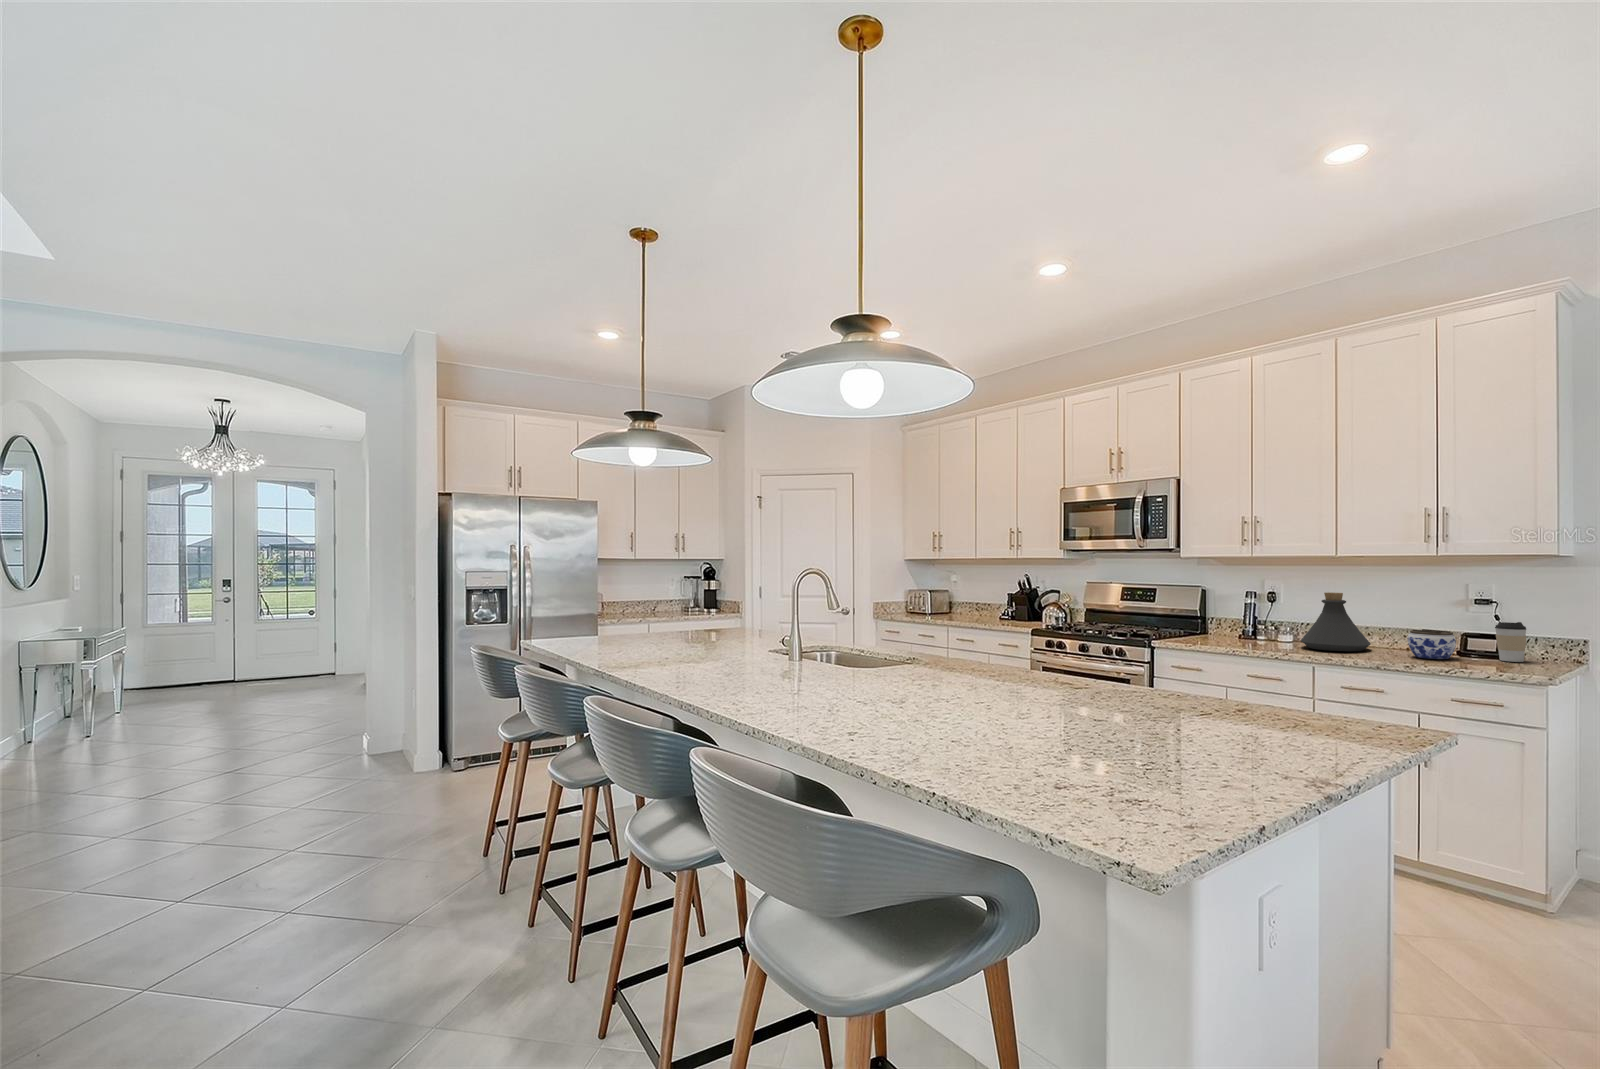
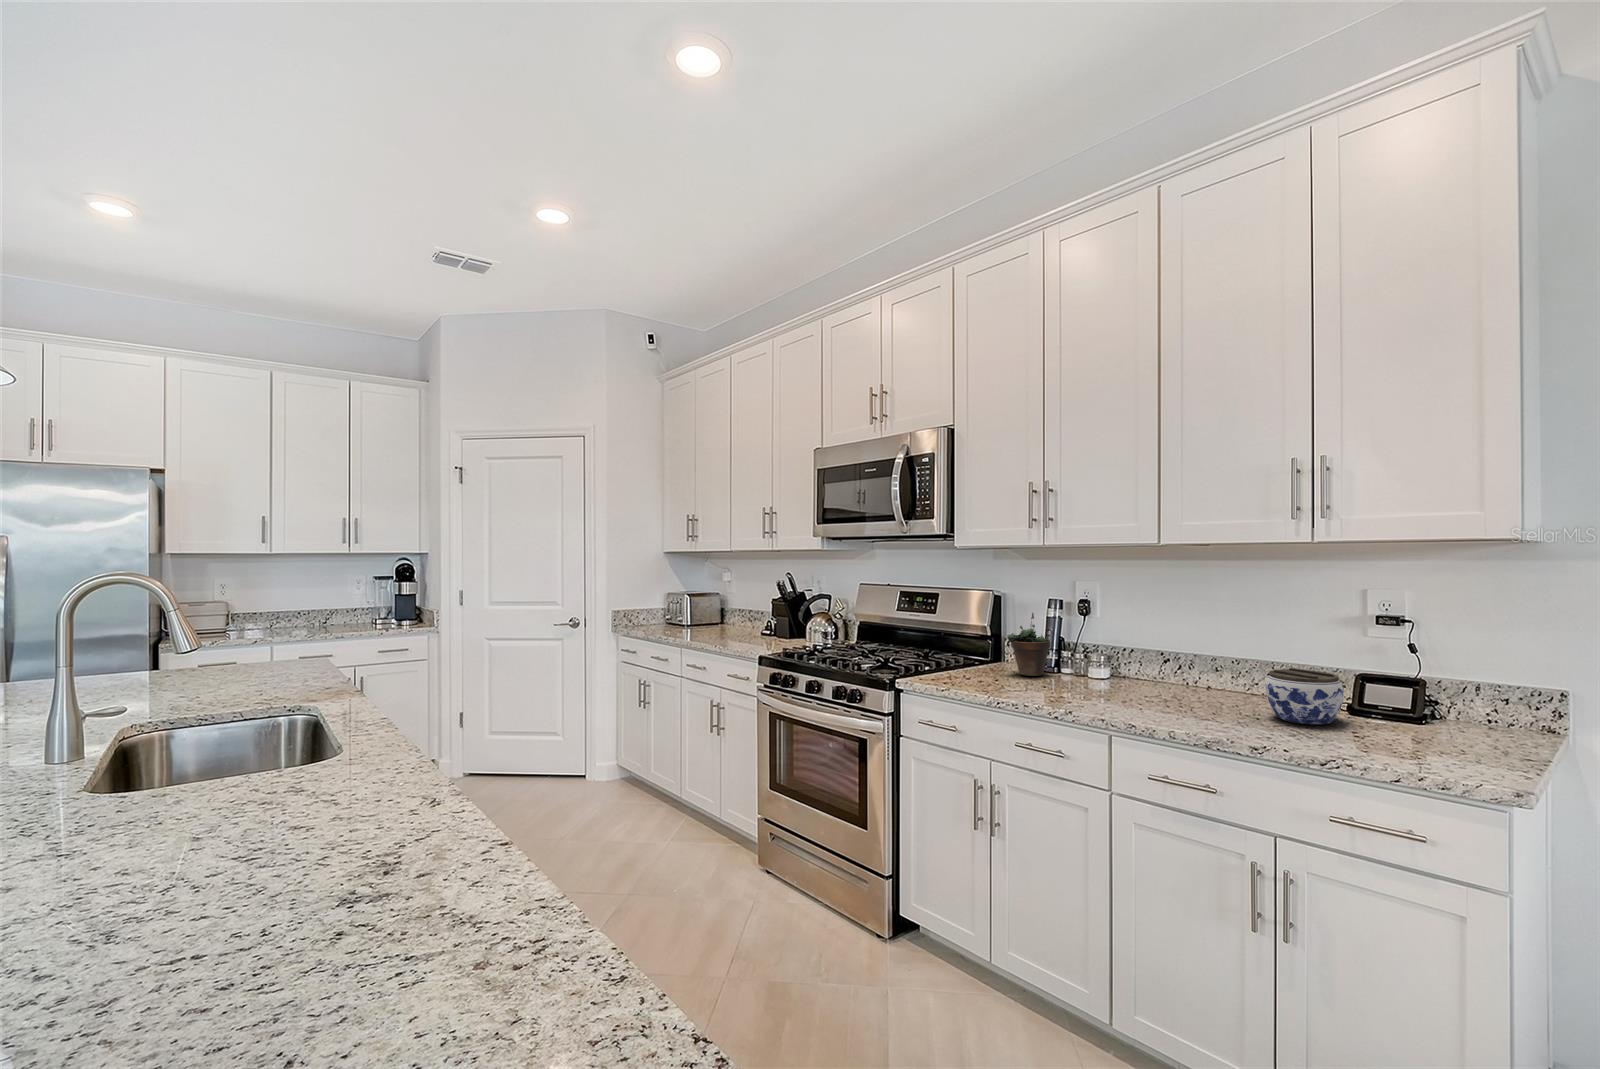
bottle: present [1301,592,1371,651] -> none [1109,603,1214,703]
succulent plant: none [1222,600,1252,640] -> present [1008,612,1050,676]
coffee cup: present [1495,622,1526,662] -> none [1408,659,1463,733]

